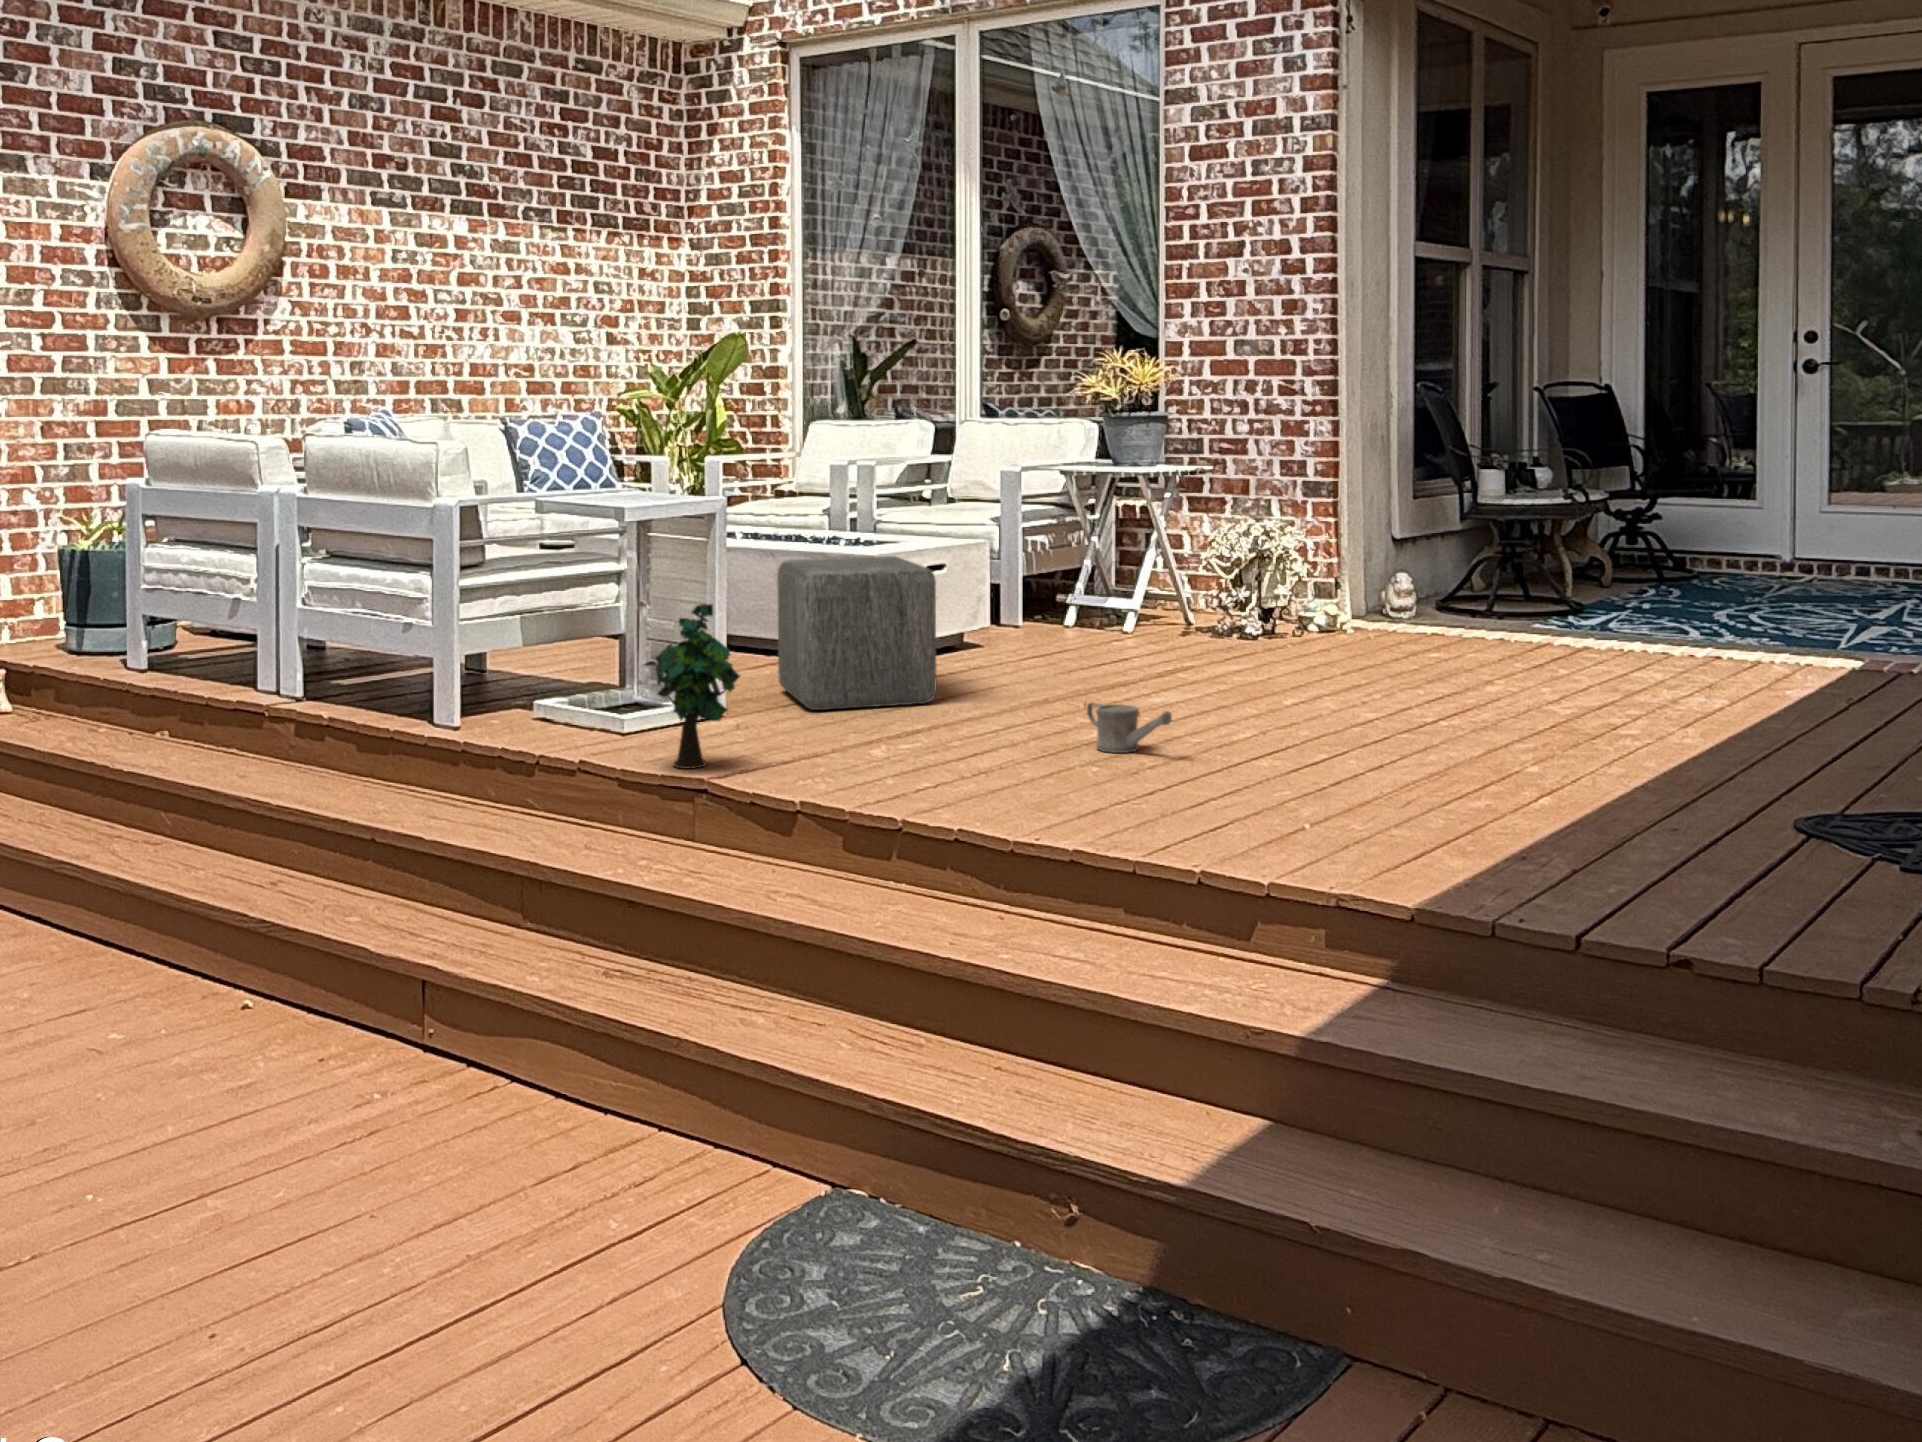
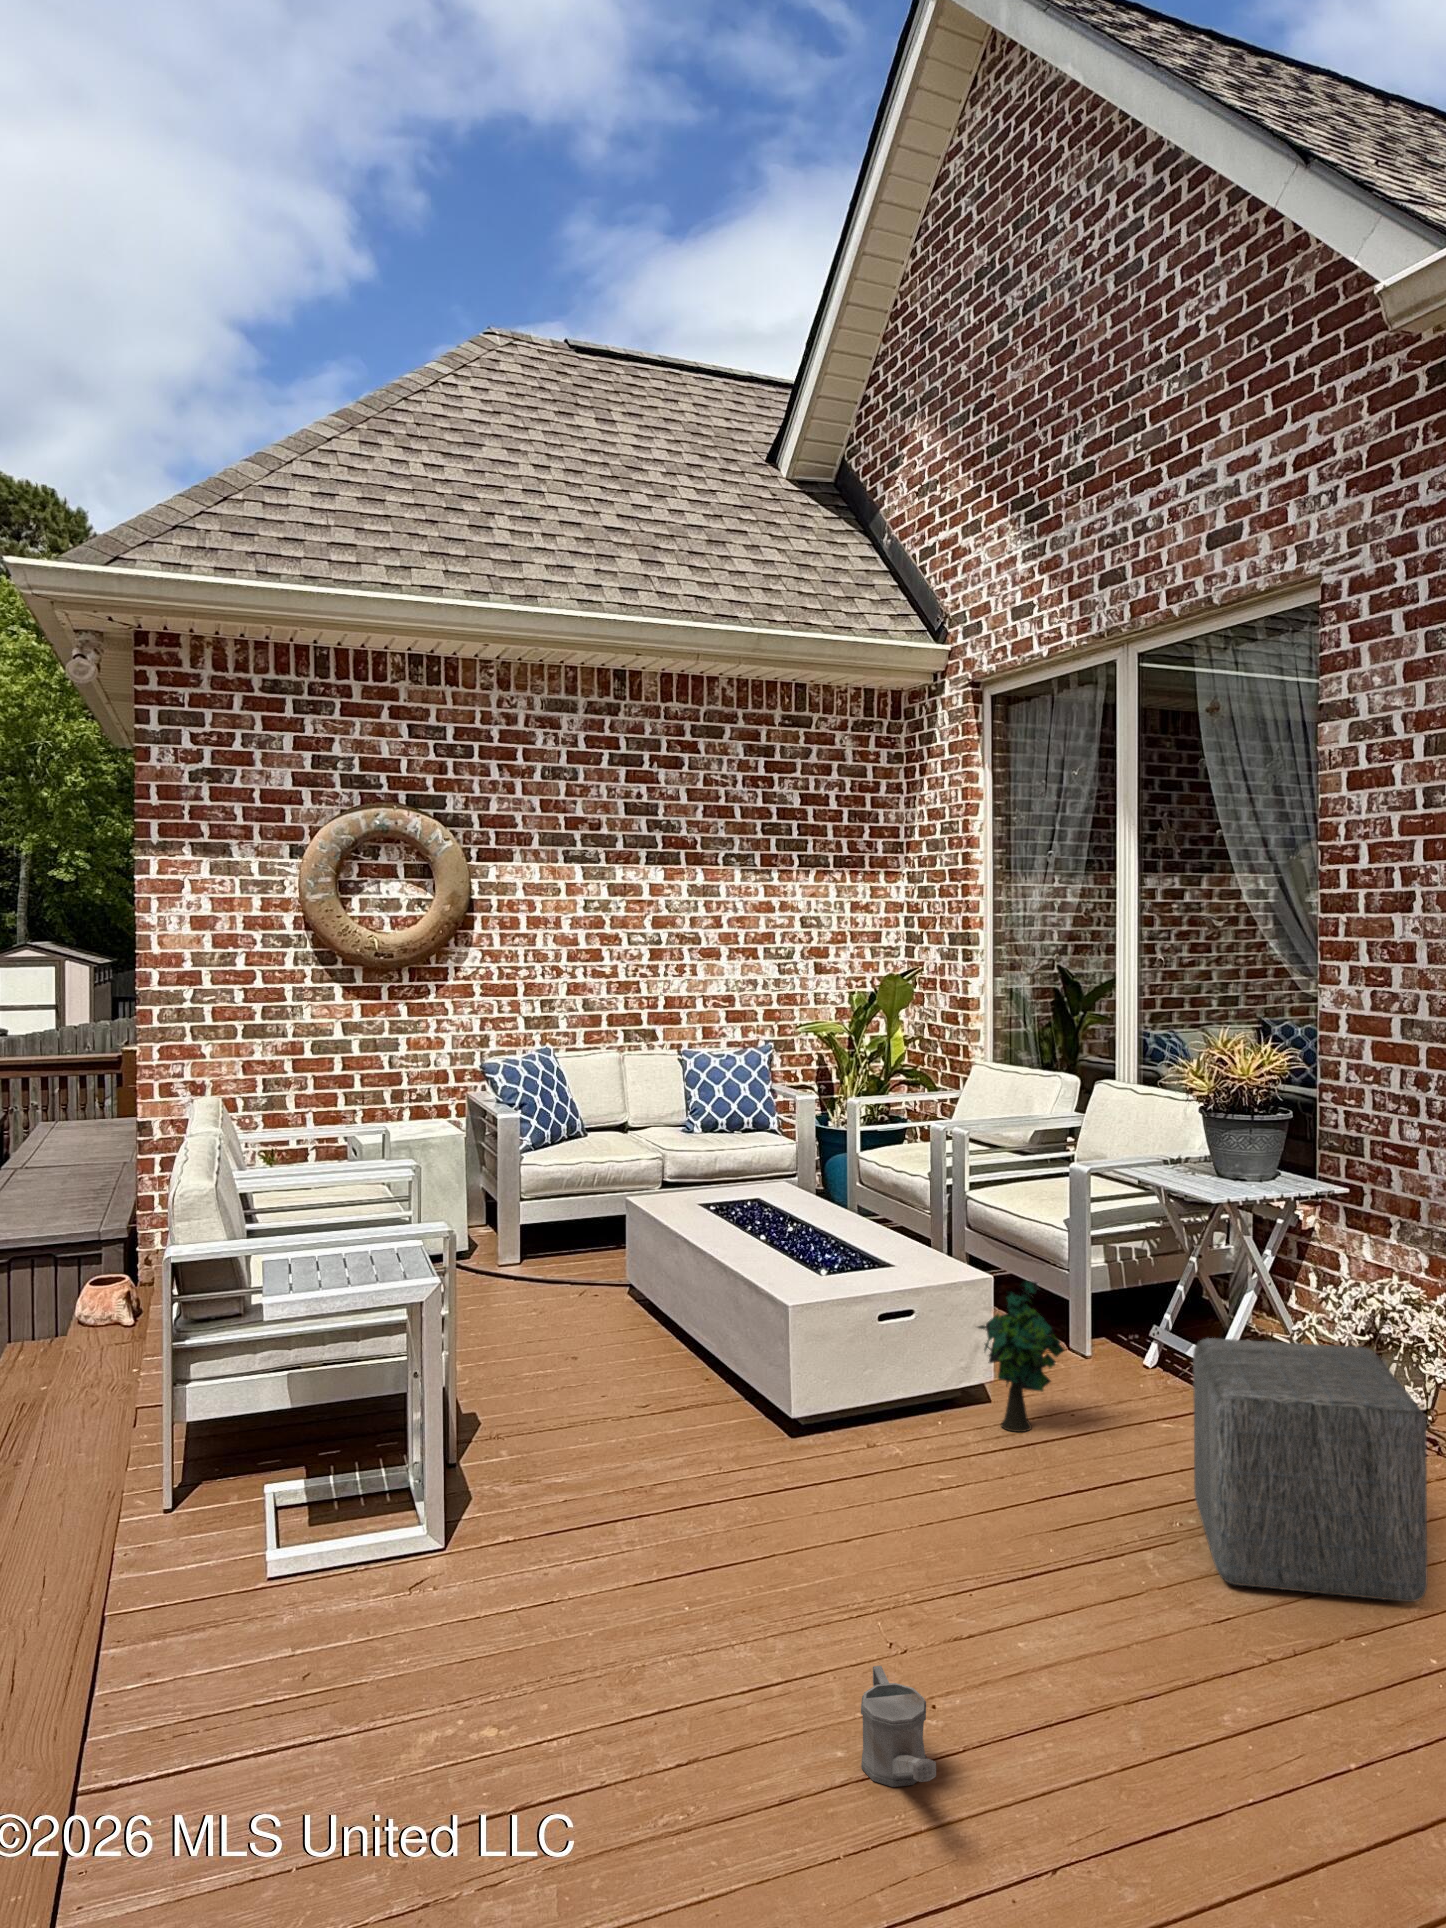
ottoman: present [777,556,937,710] -> present [1193,1338,1427,1602]
decorative plant: present [644,604,740,769] -> present [978,1281,1064,1432]

